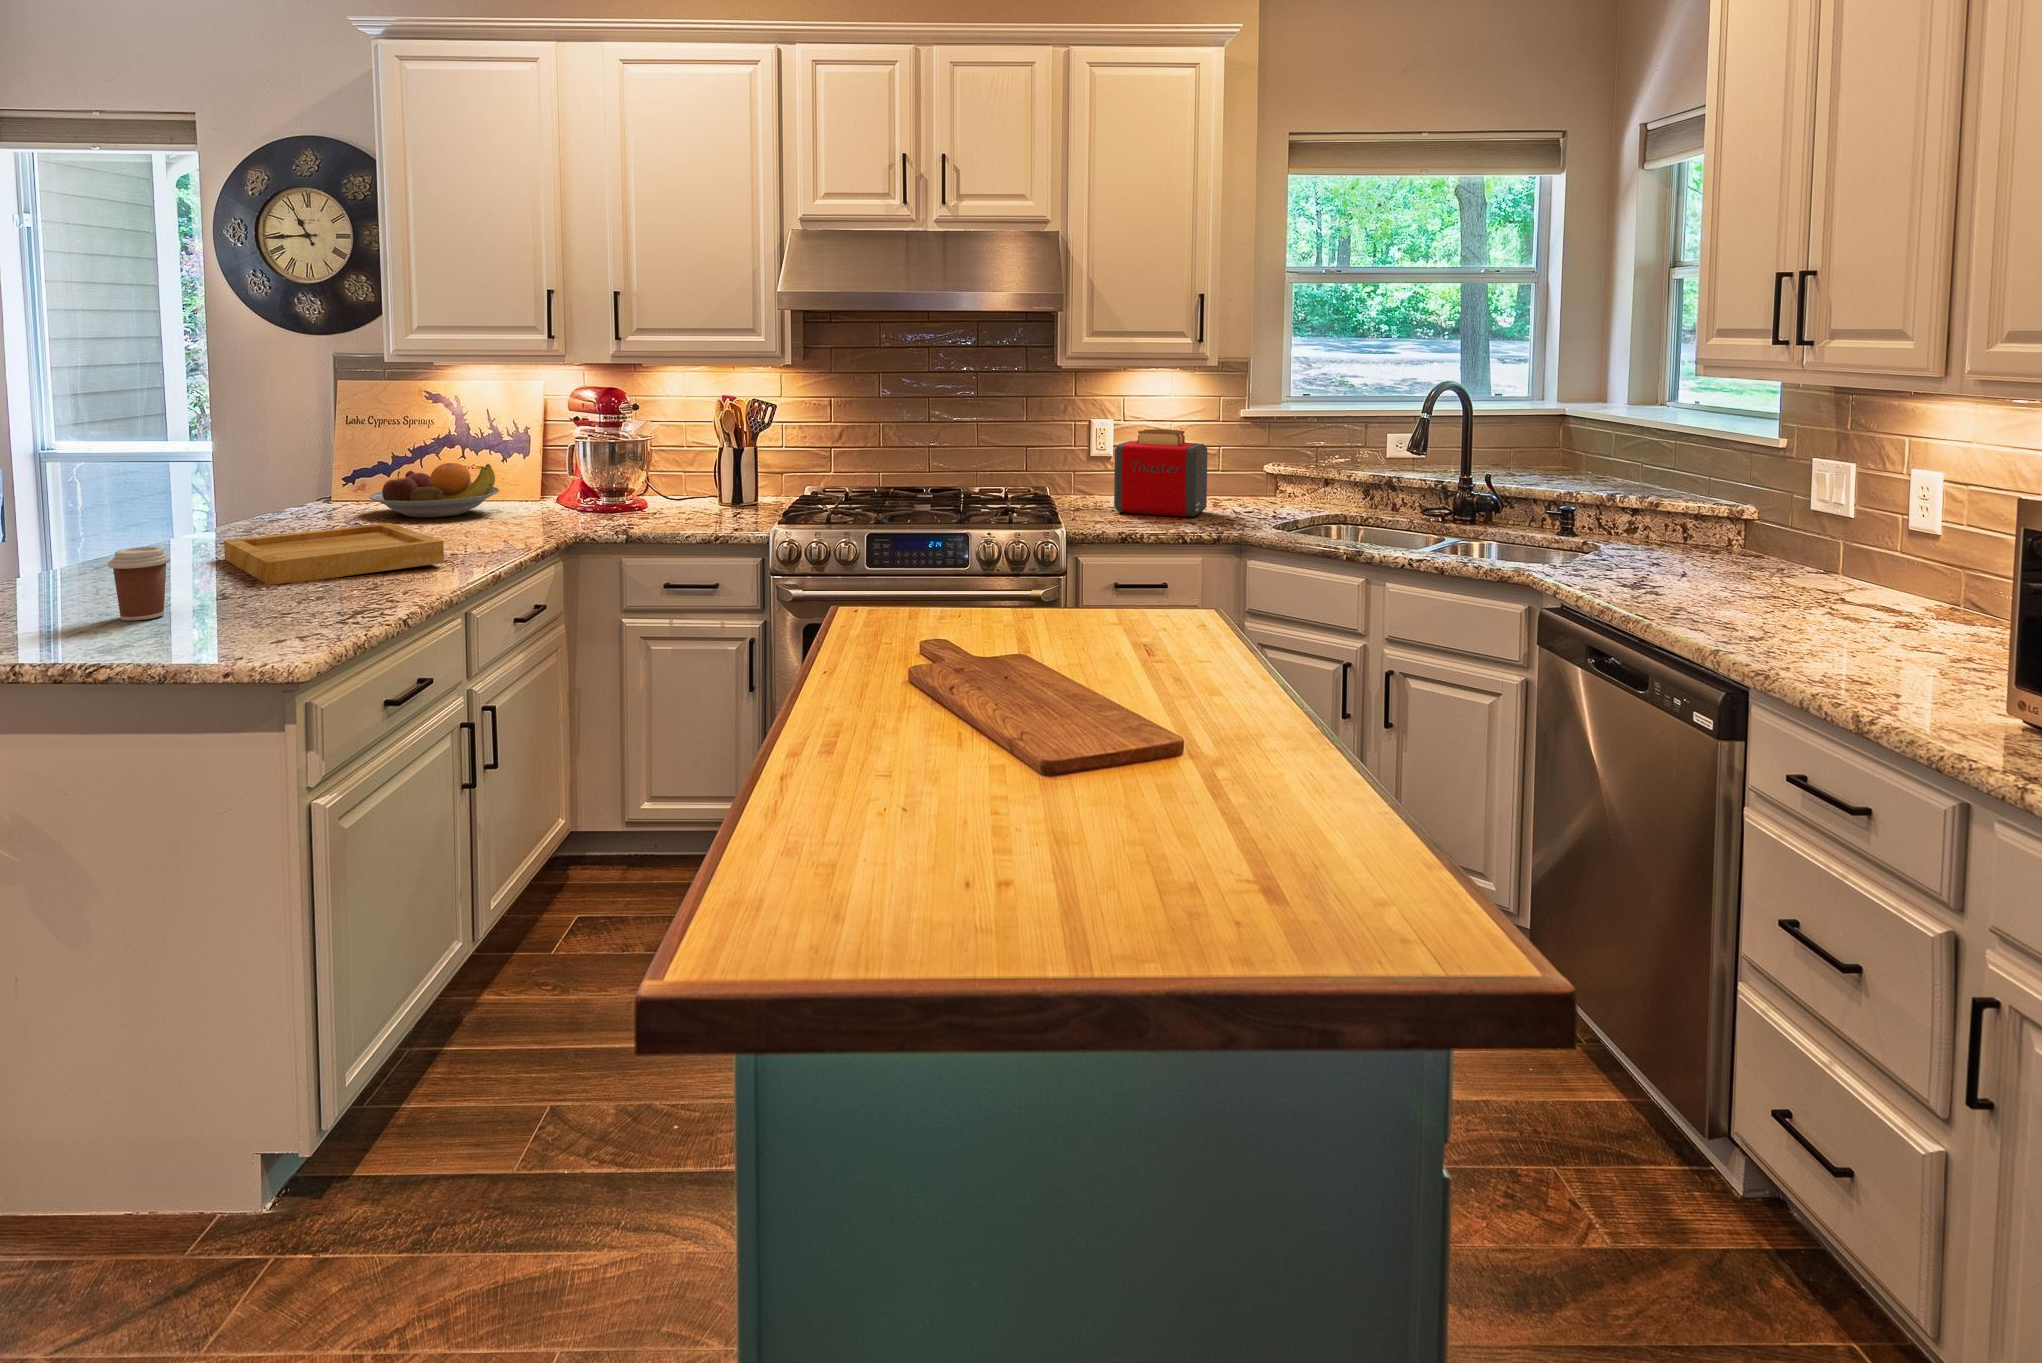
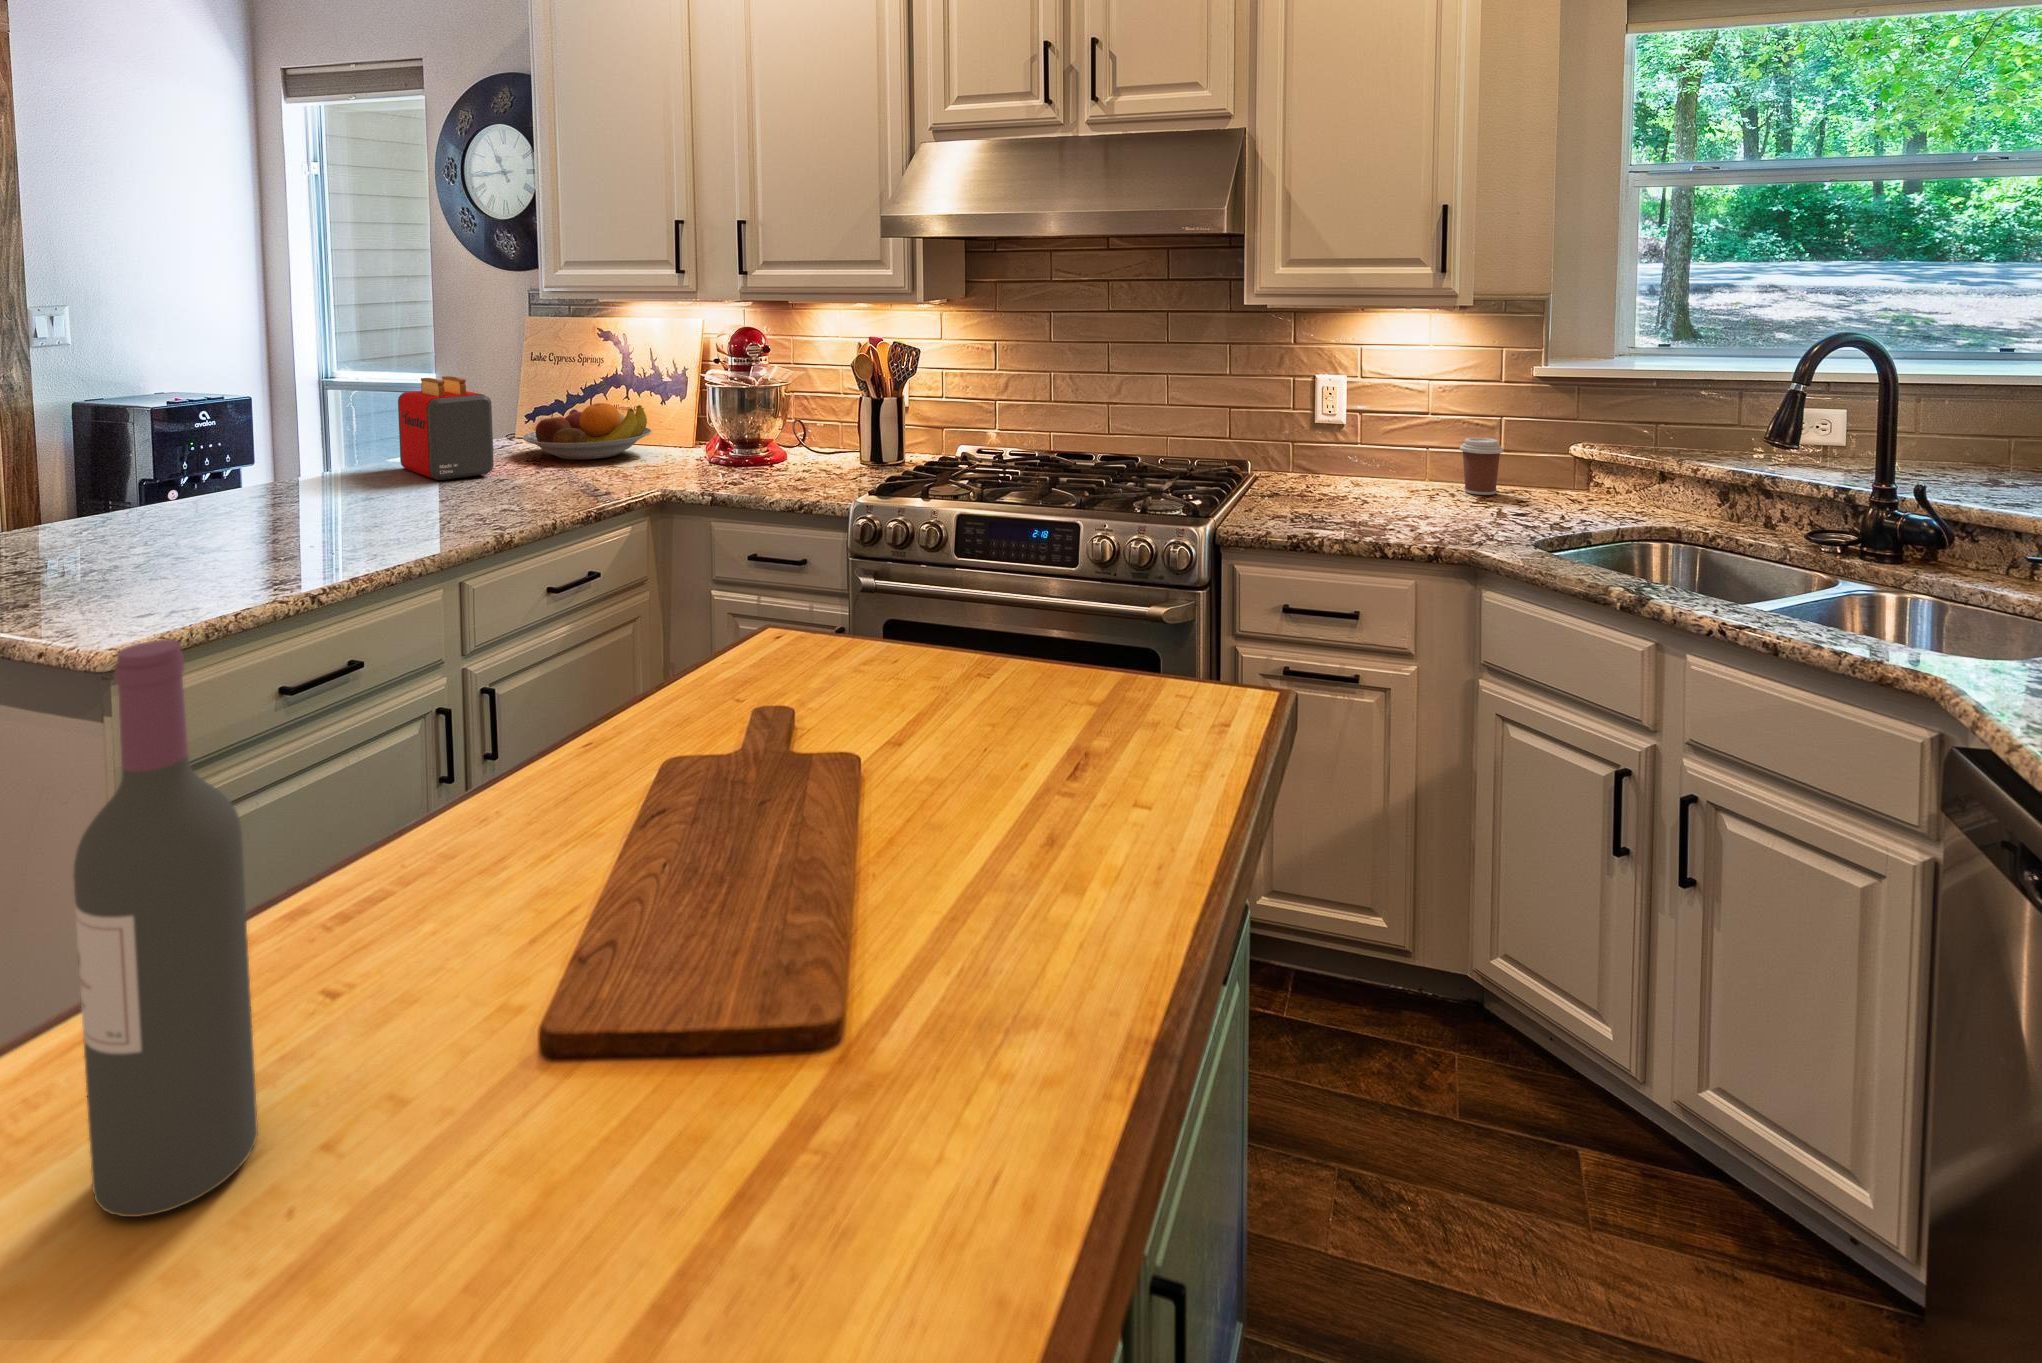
toaster: present [1114,429,1207,517] -> present [398,376,494,480]
tray: present [224,523,444,584] -> none [285,469,481,538]
wine bottle: none [888,526,962,821] -> present [74,640,258,1217]
coffee cup: present [108,547,171,621] -> present [1460,438,1503,495]

